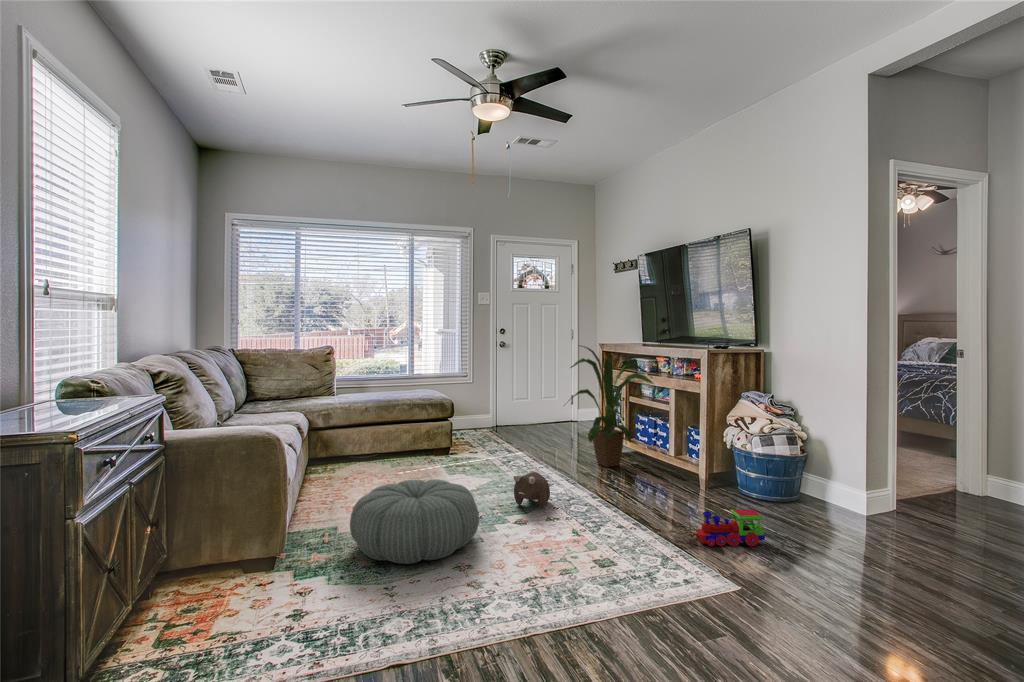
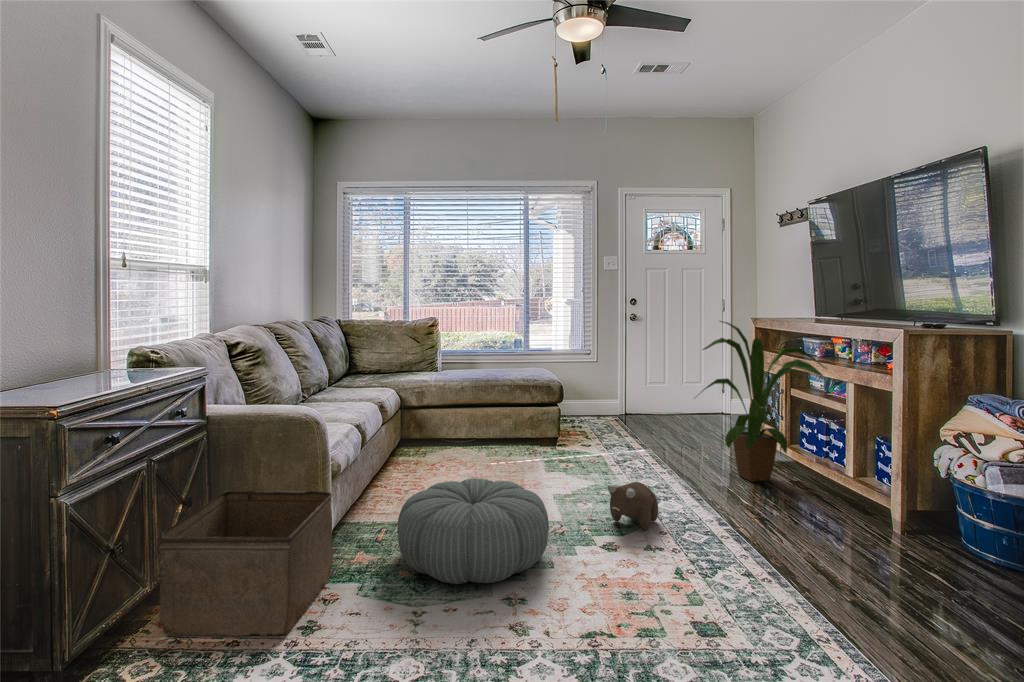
storage bin: none [153,500,297,644] -> present [159,491,333,638]
toy train: present [668,509,765,546] -> none [817,574,986,640]

